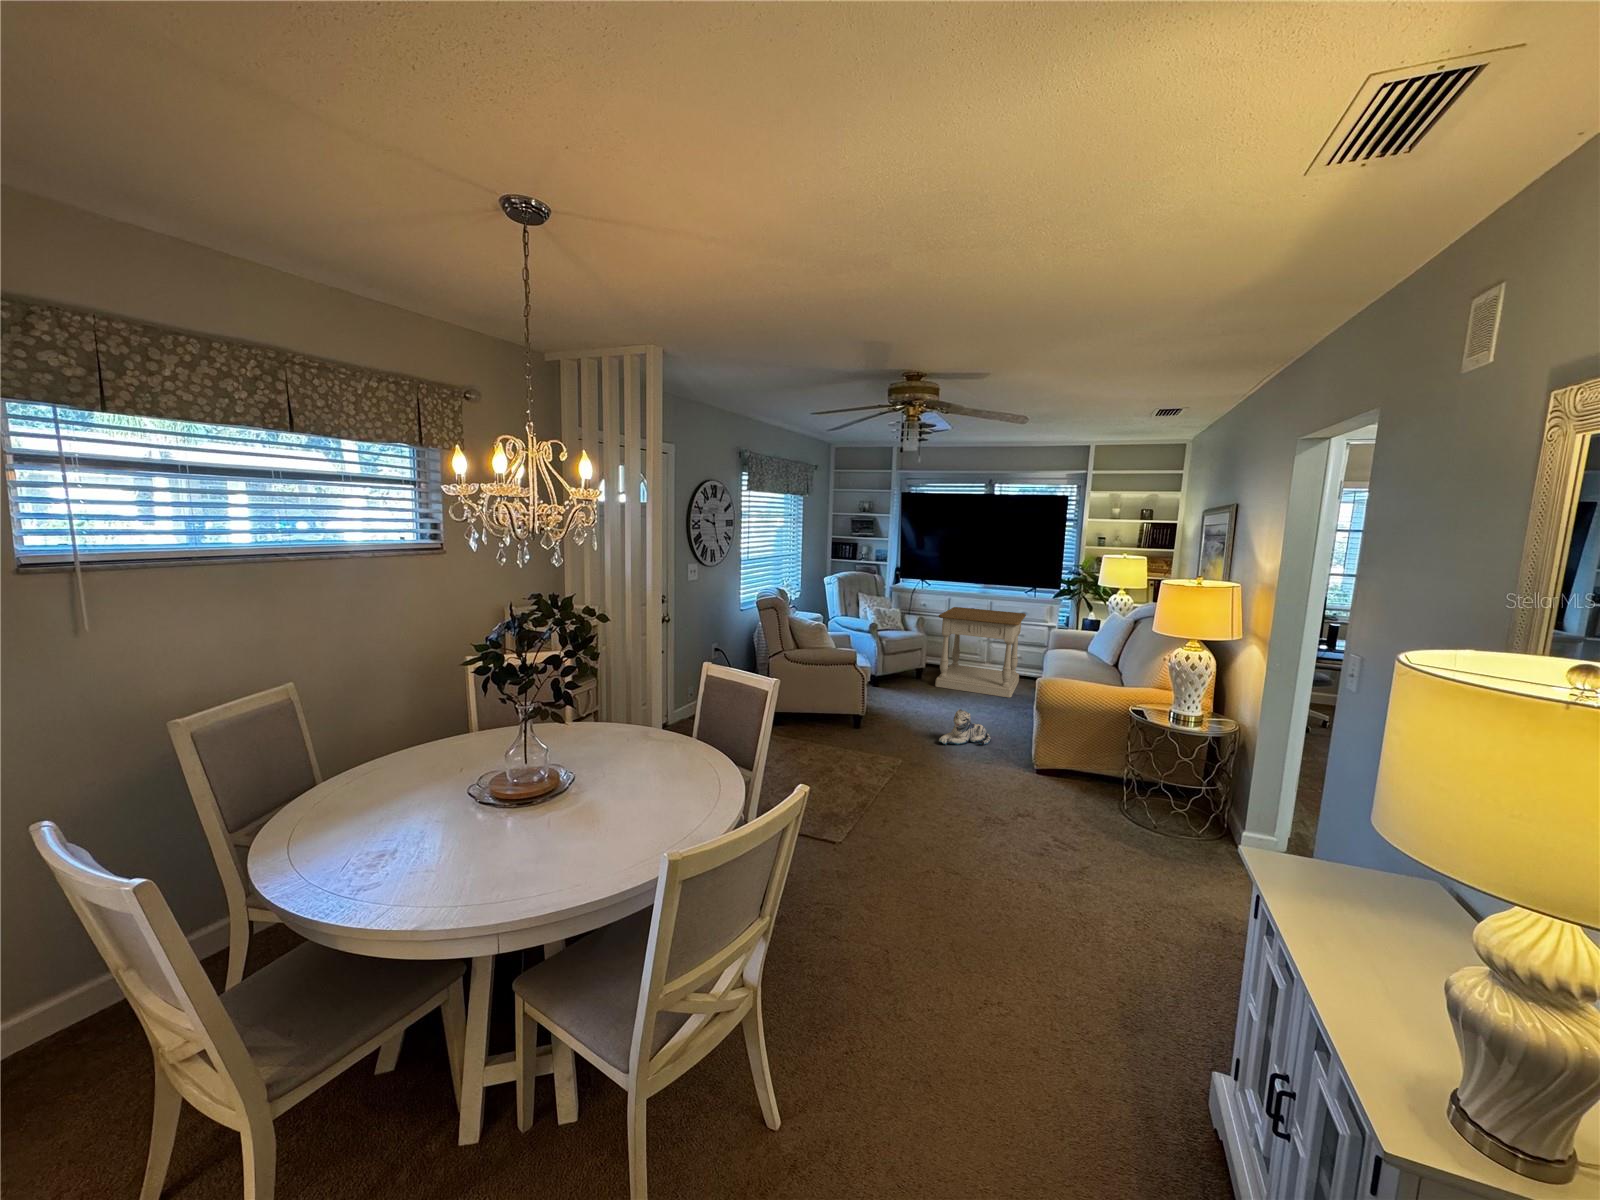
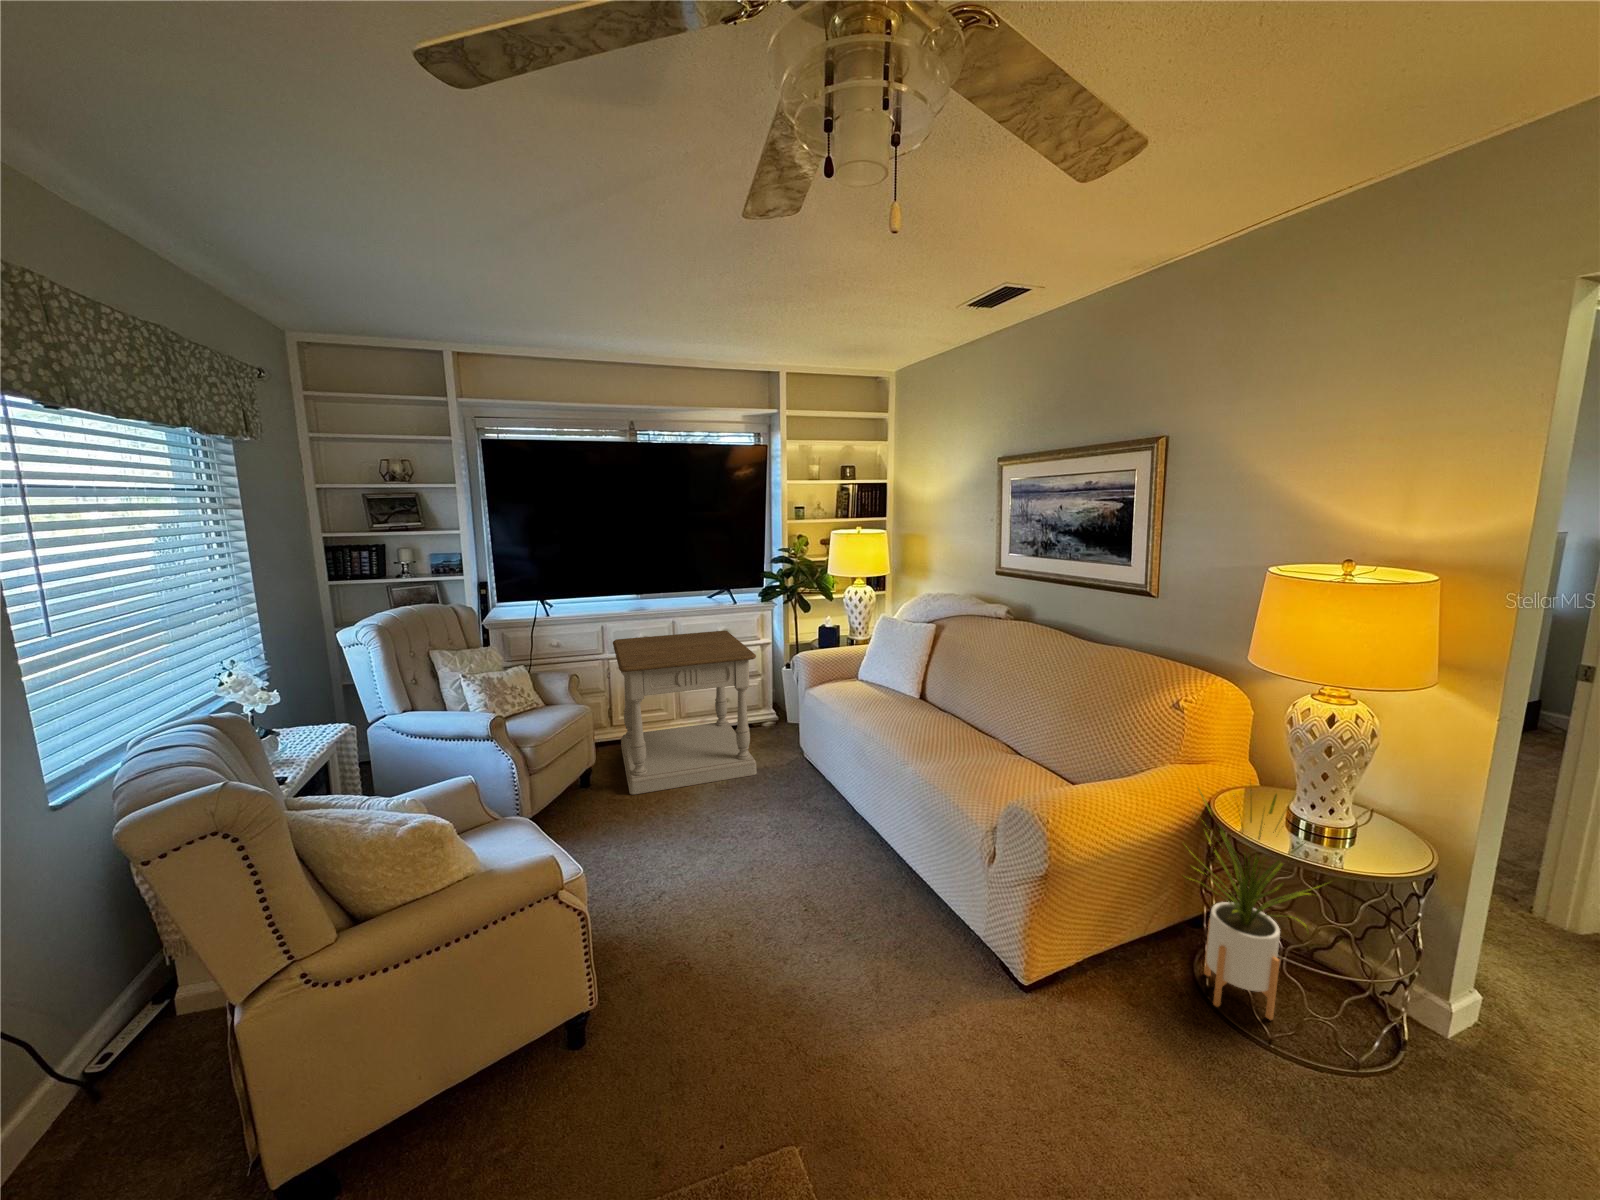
house plant: none [1121,693,1198,823] -> present [1186,789,1325,1020]
plush toy: present [939,709,991,745] -> none [786,886,860,985]

